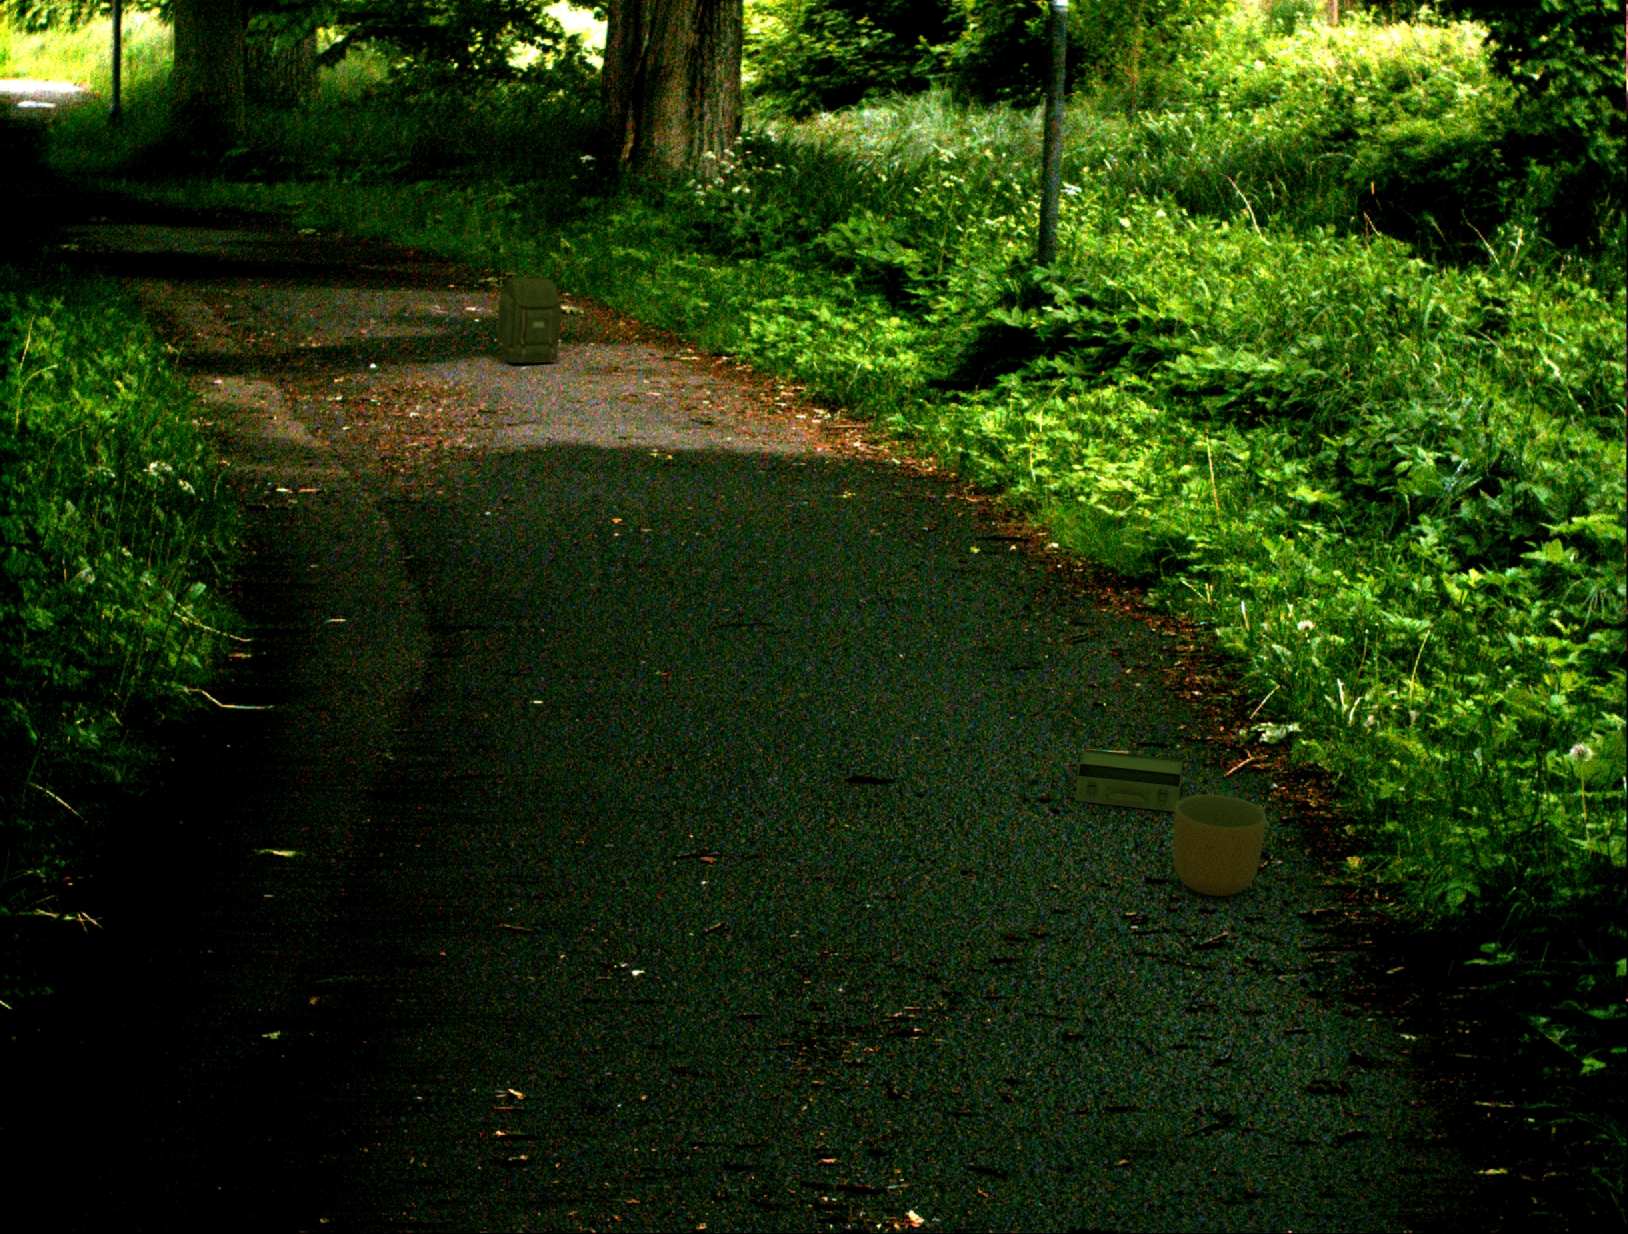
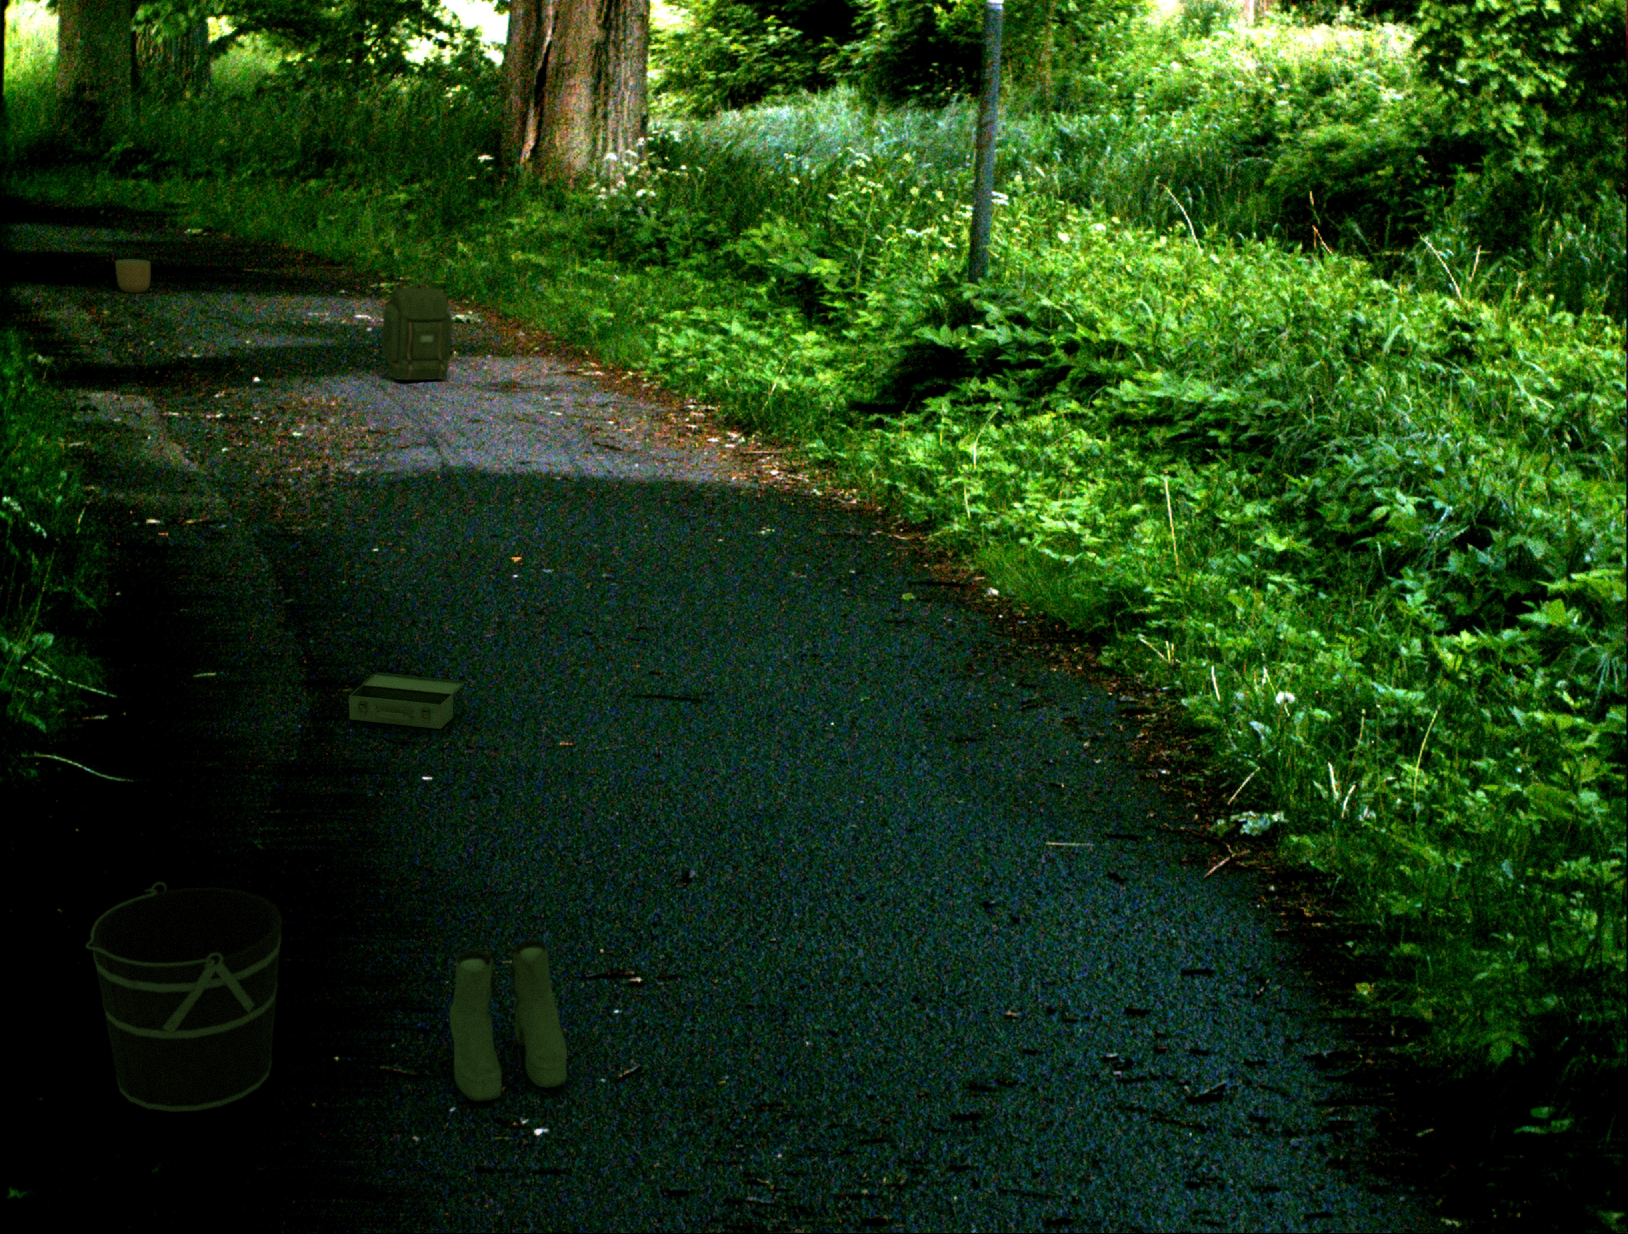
bucket: none [288,735,440,913] -> present [86,882,282,1112]
toolbox: present [1075,749,1183,812] -> present [349,673,464,729]
boots: none [574,786,669,910] -> present [450,940,567,1102]
planter: present [1173,794,1266,896] -> present [116,260,150,293]

